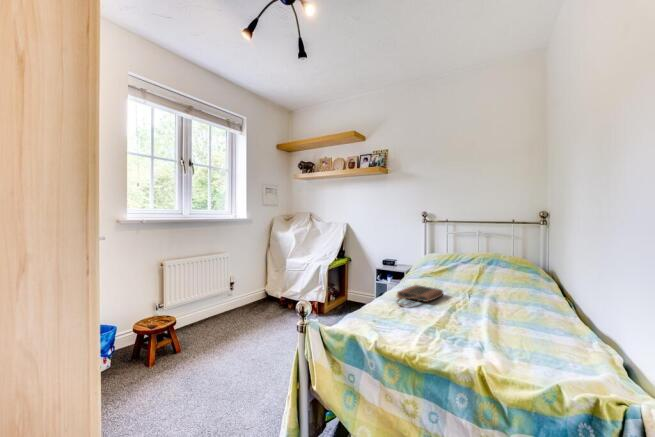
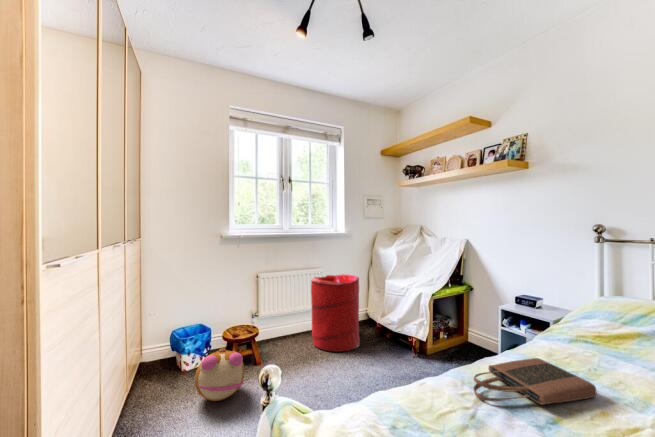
laundry hamper: none [222,258,270,328] -> present [311,274,360,352]
plush toy: none [126,336,188,391] -> present [195,348,245,401]

